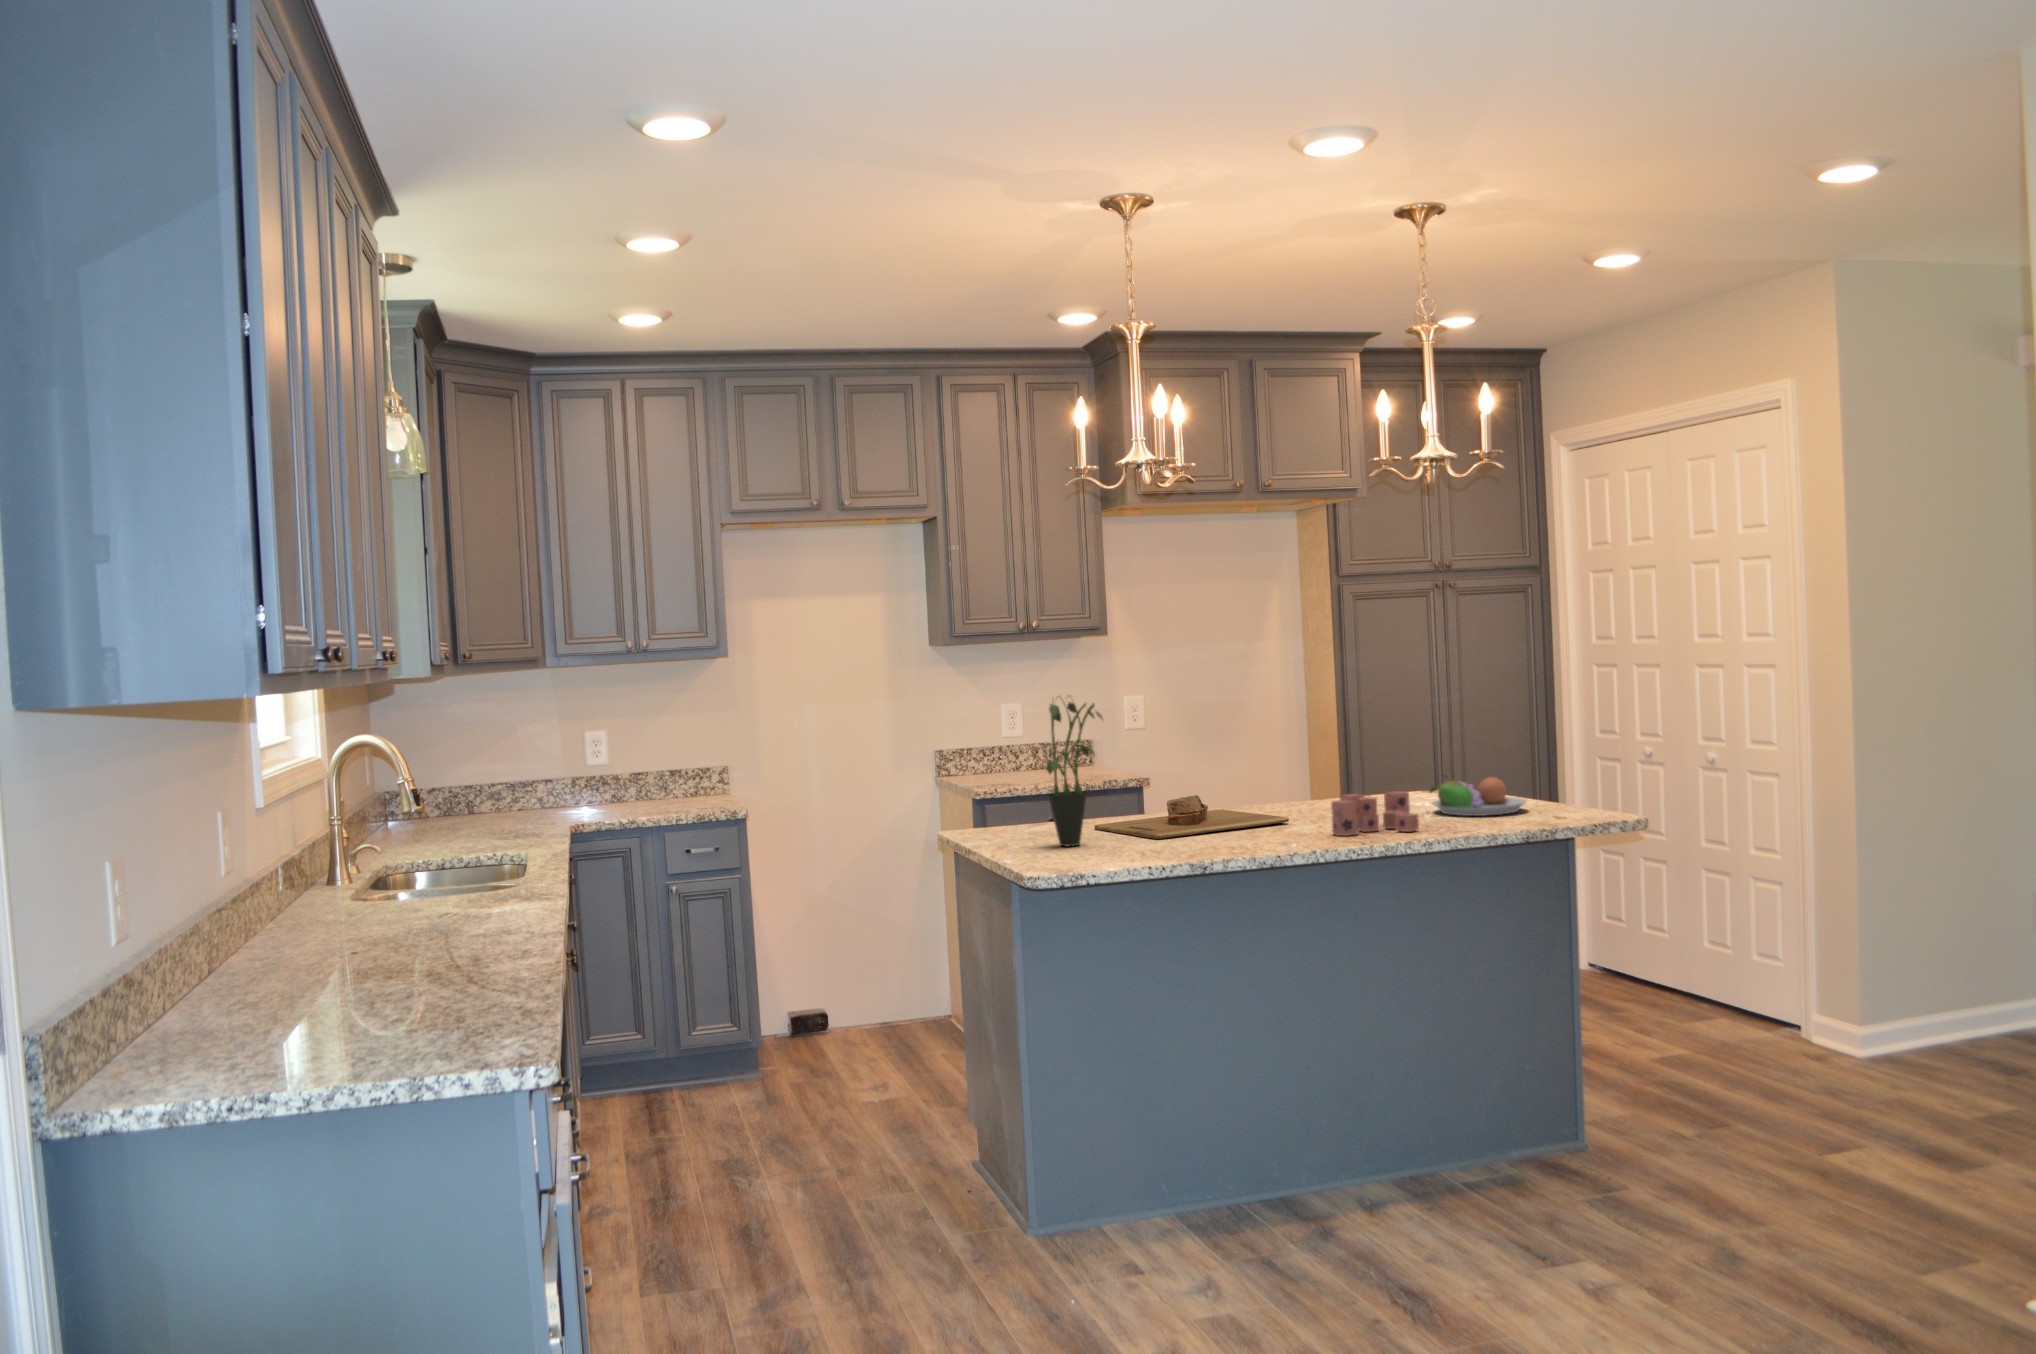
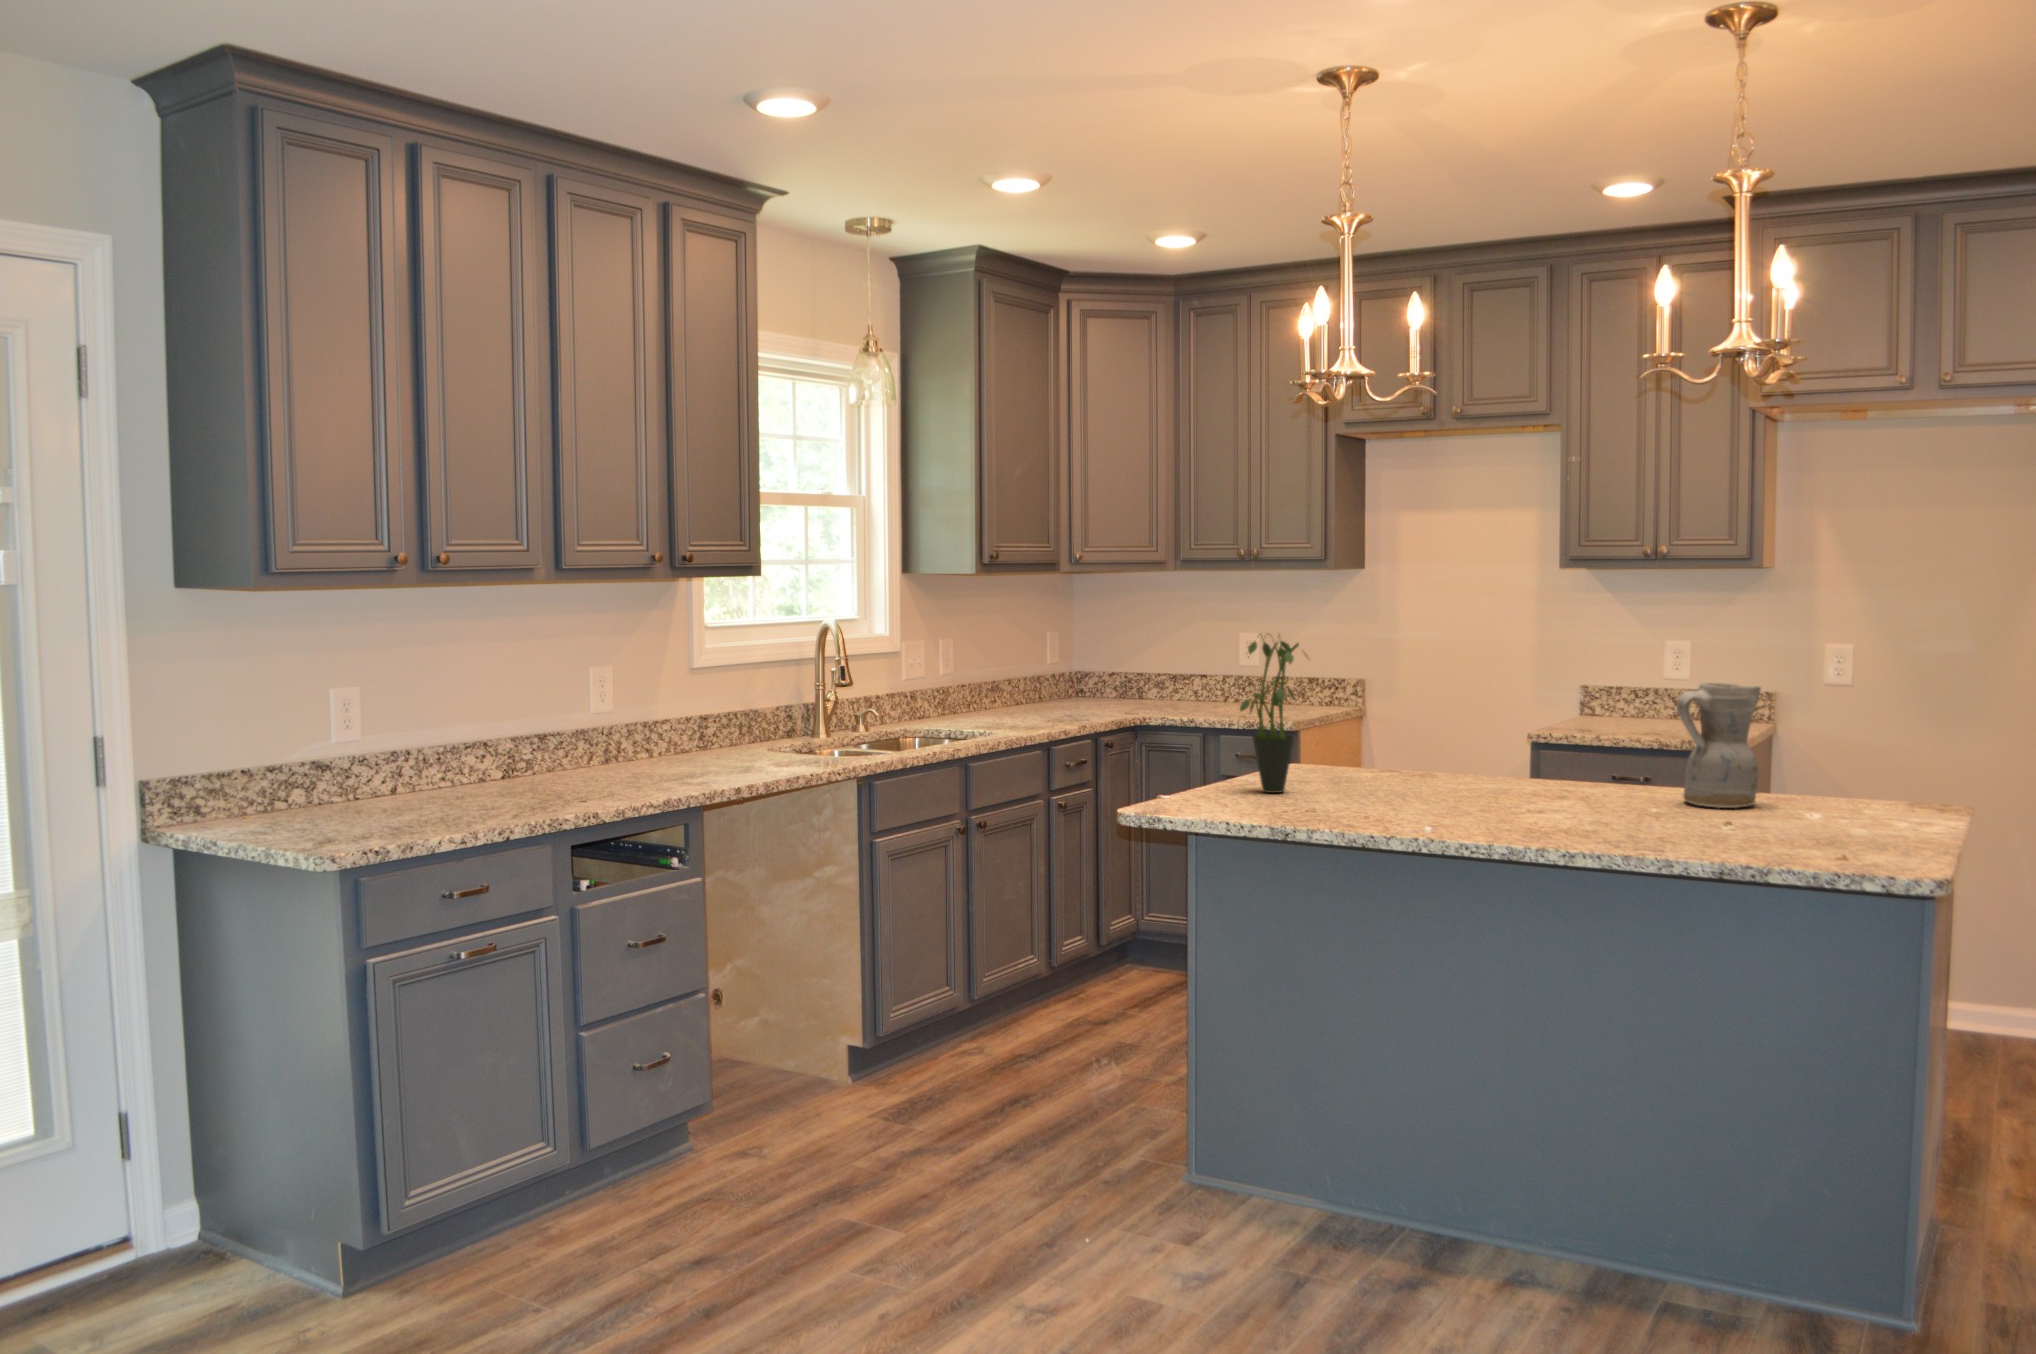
ceramic pitcher: none [1324,712,1377,808] -> present [1677,683,1761,808]
fruit bowl: present [1429,775,1526,816] -> none [1730,779,1884,843]
candle: present [1331,791,1419,836] -> none [1514,782,1655,839]
cutting board: present [1094,795,1289,839] -> none [1359,760,1556,807]

